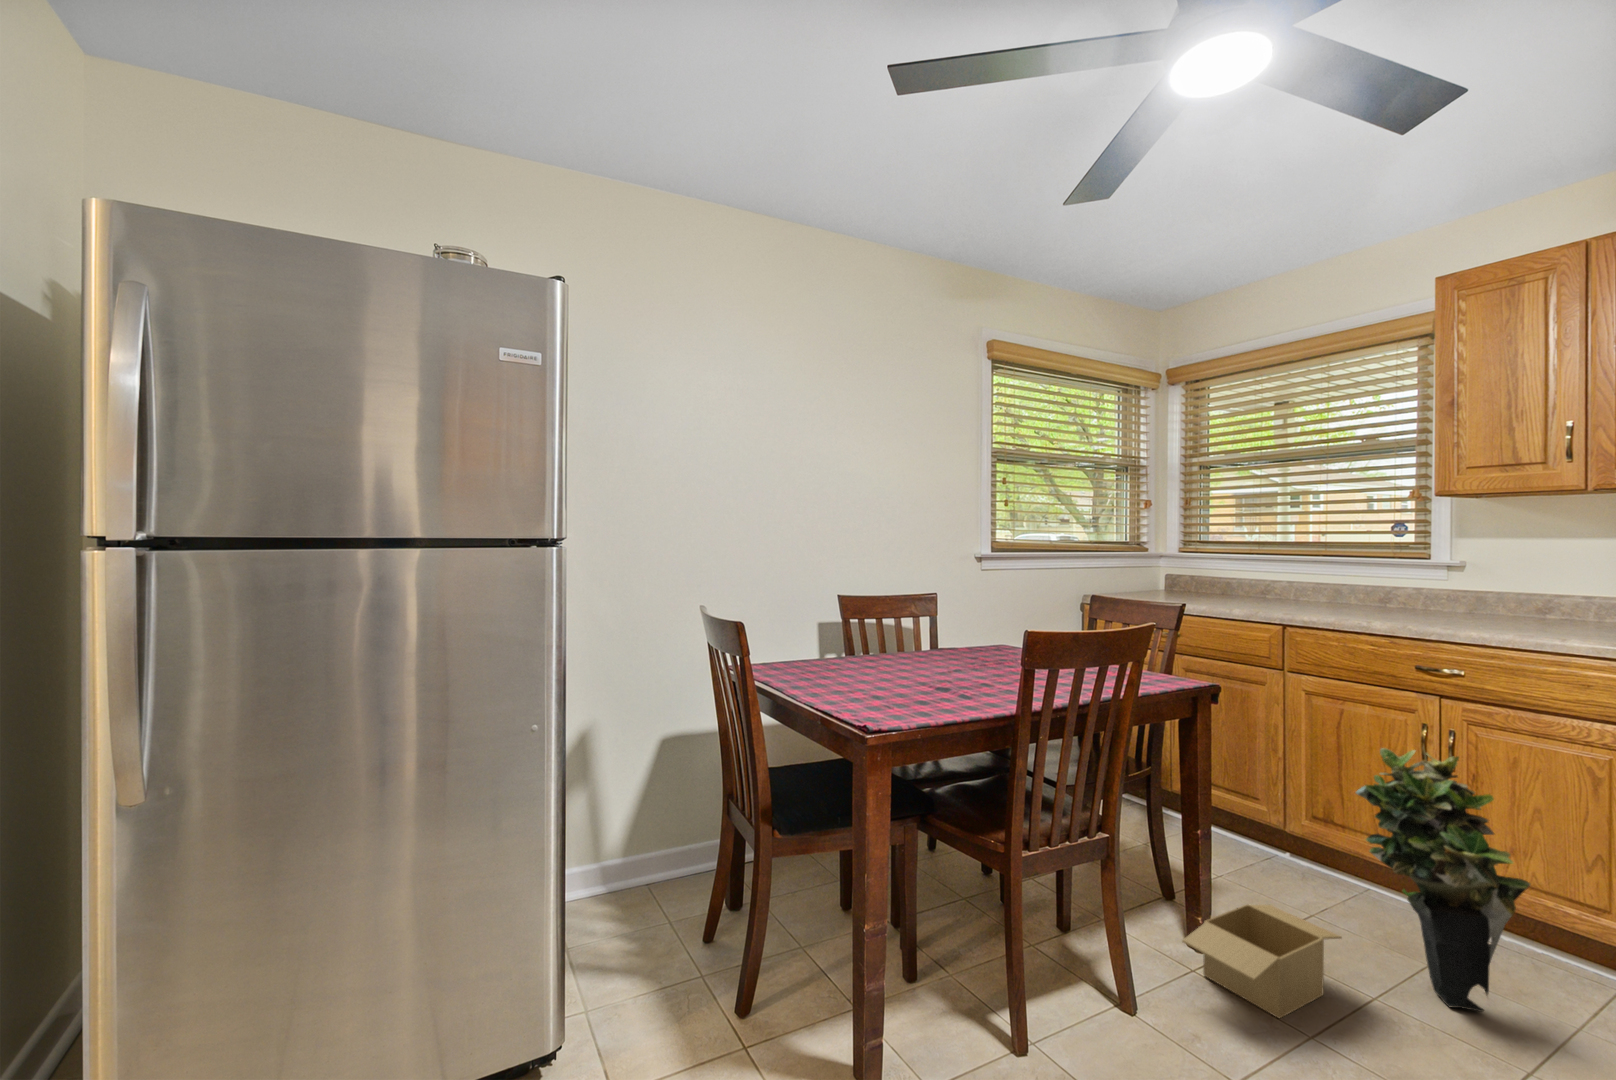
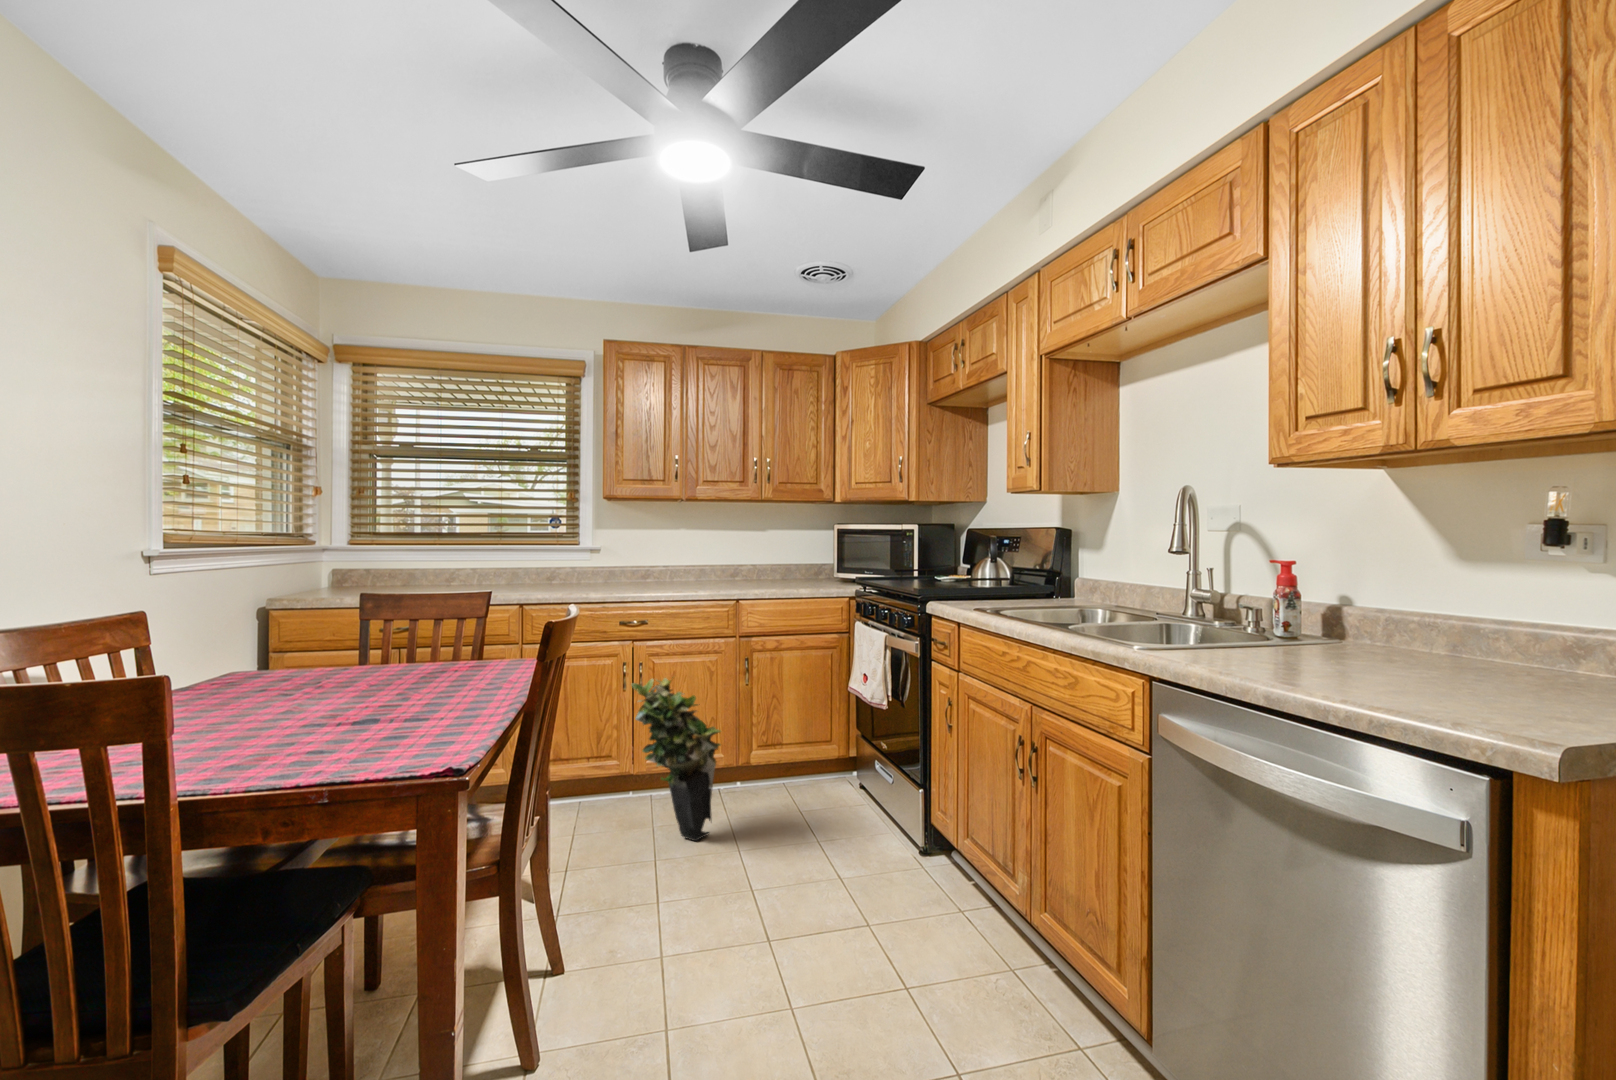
cardboard box: present [1182,904,1342,1018] -> none [587,827,653,913]

